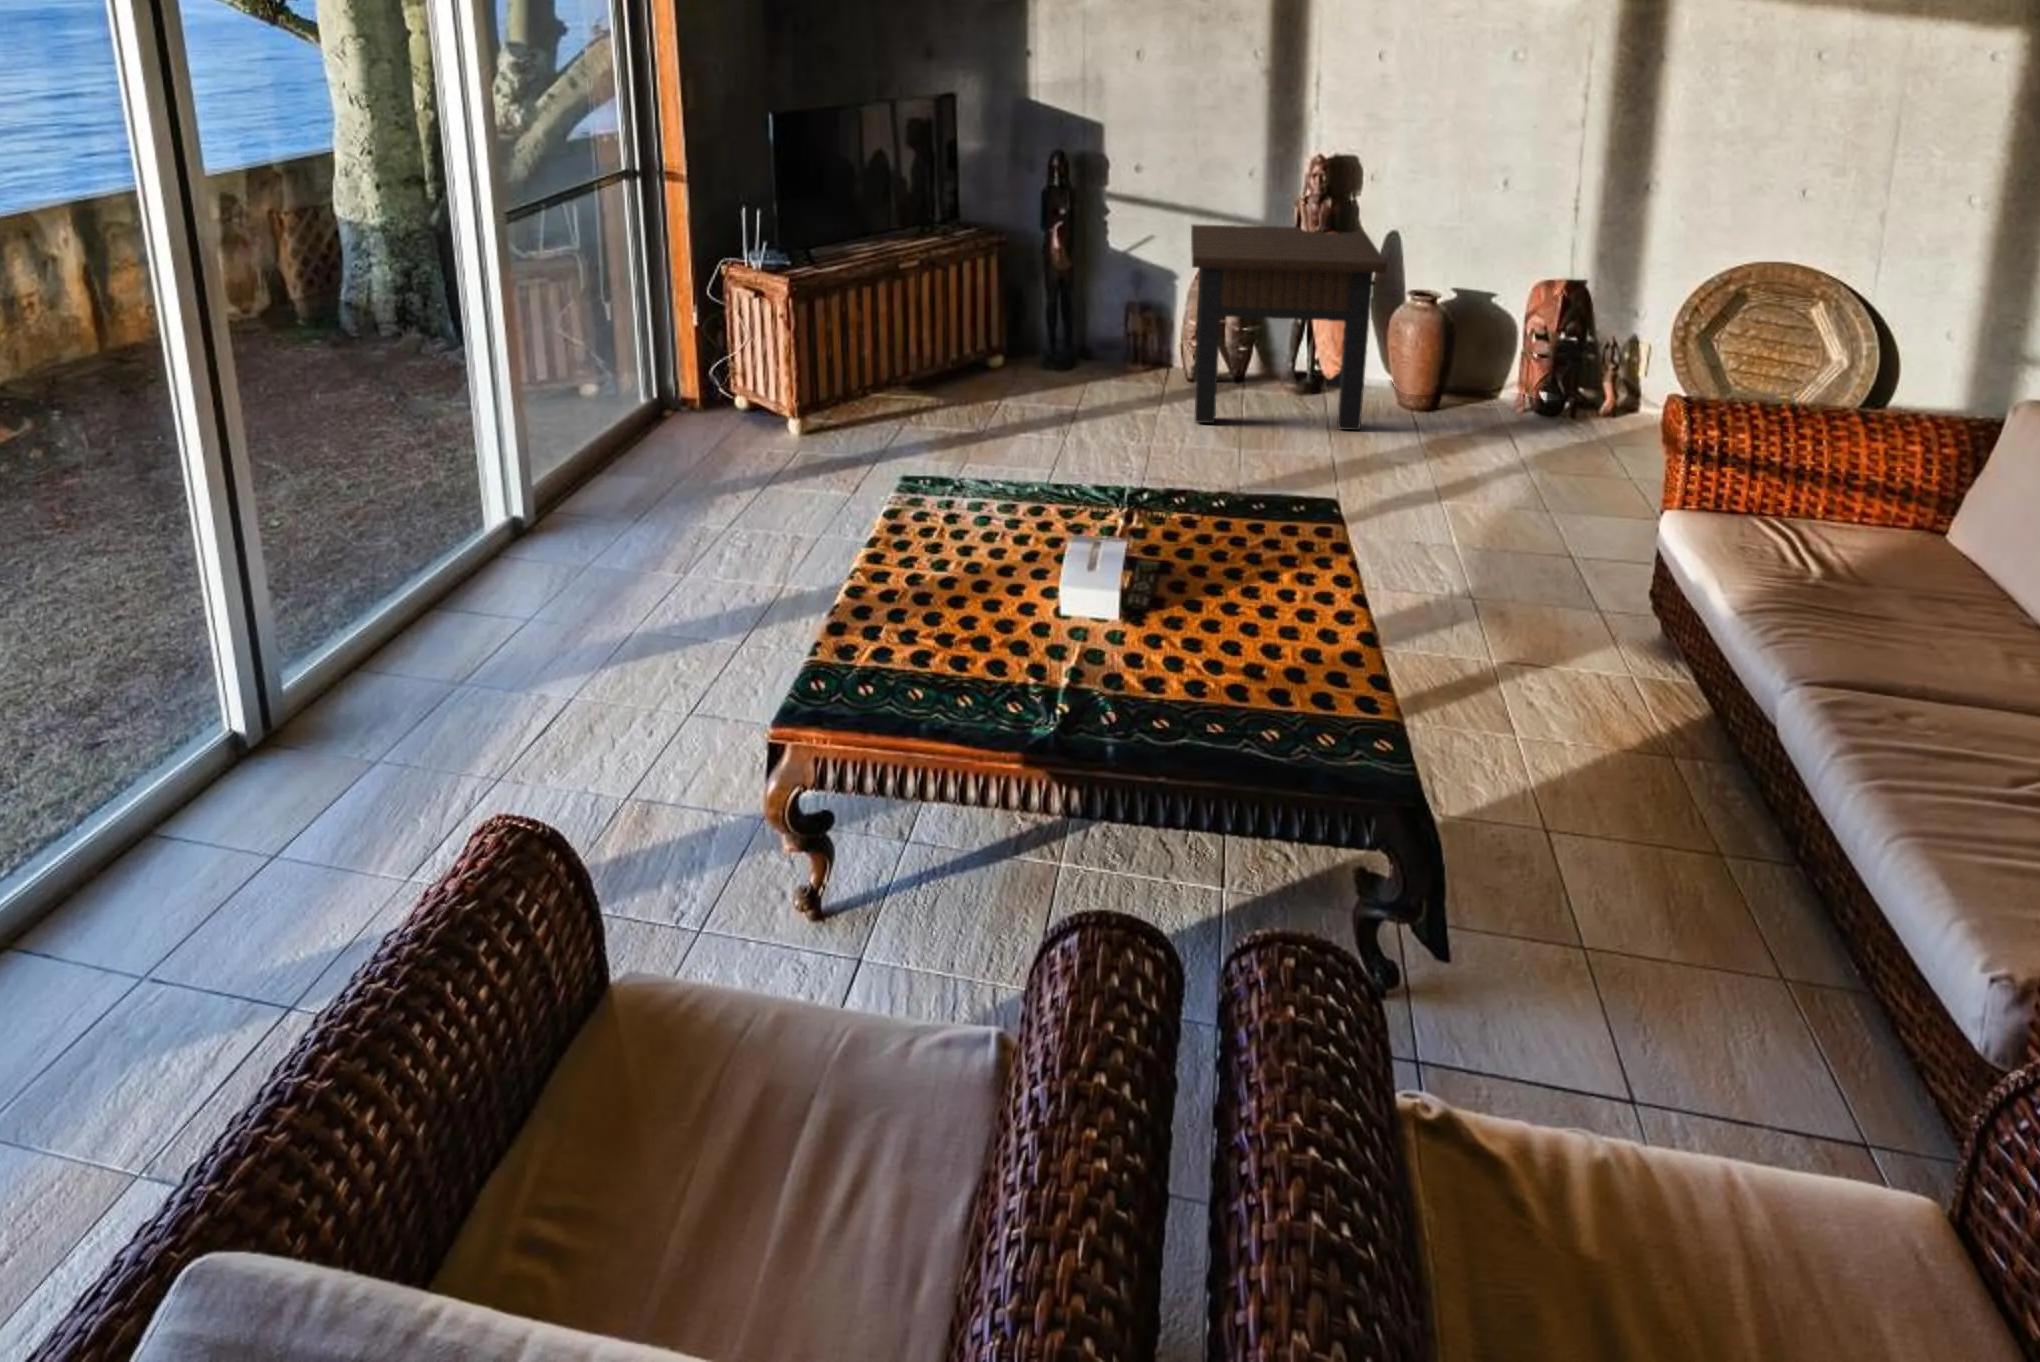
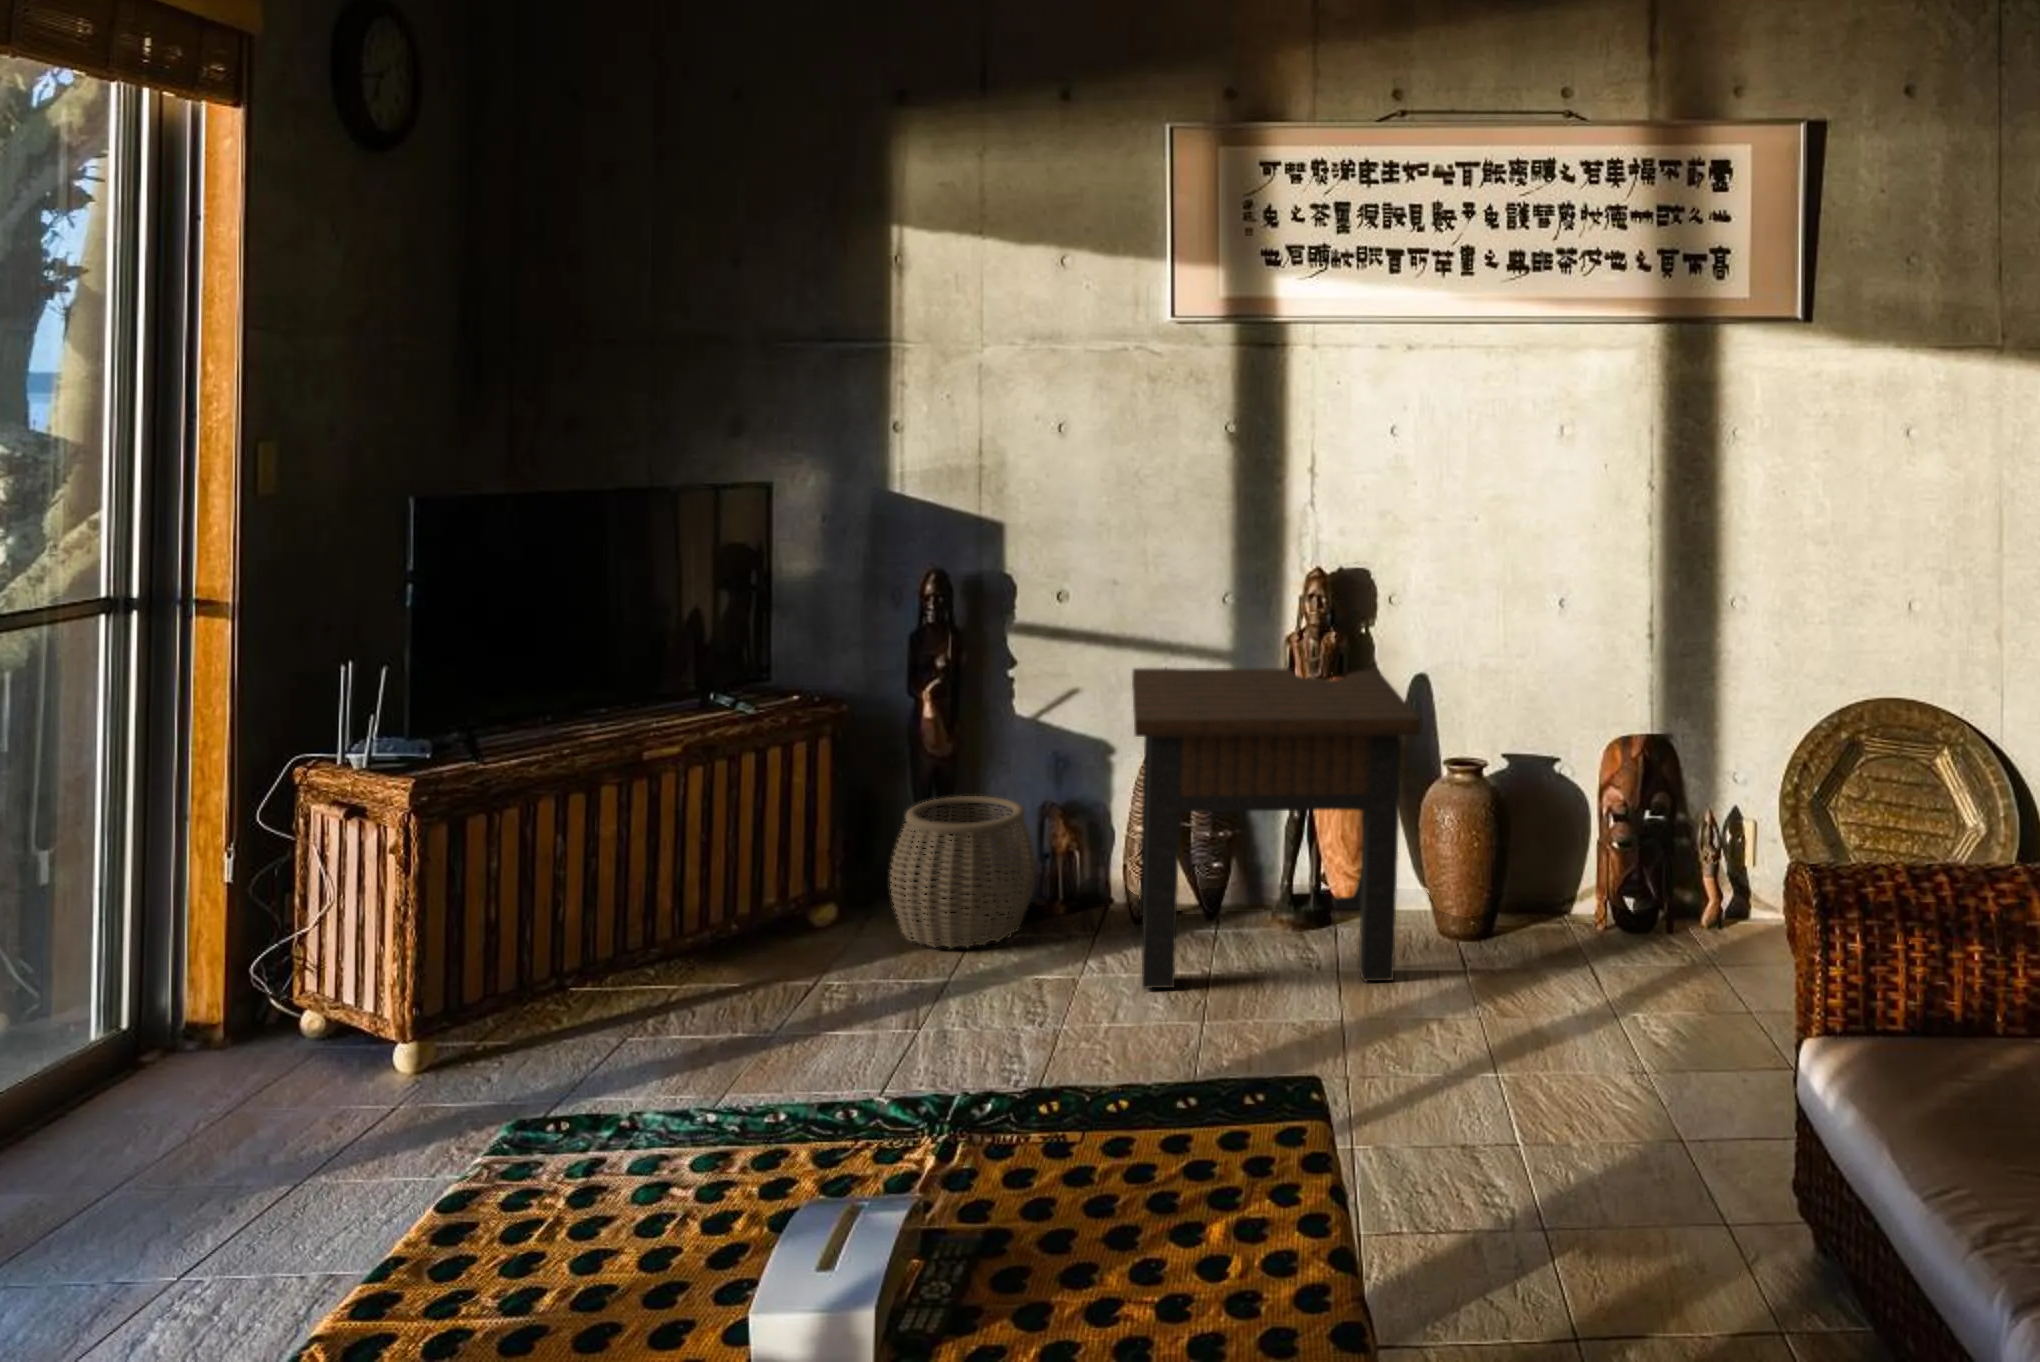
woven basket: none [1039,302,1129,393] -> present [890,796,1036,948]

